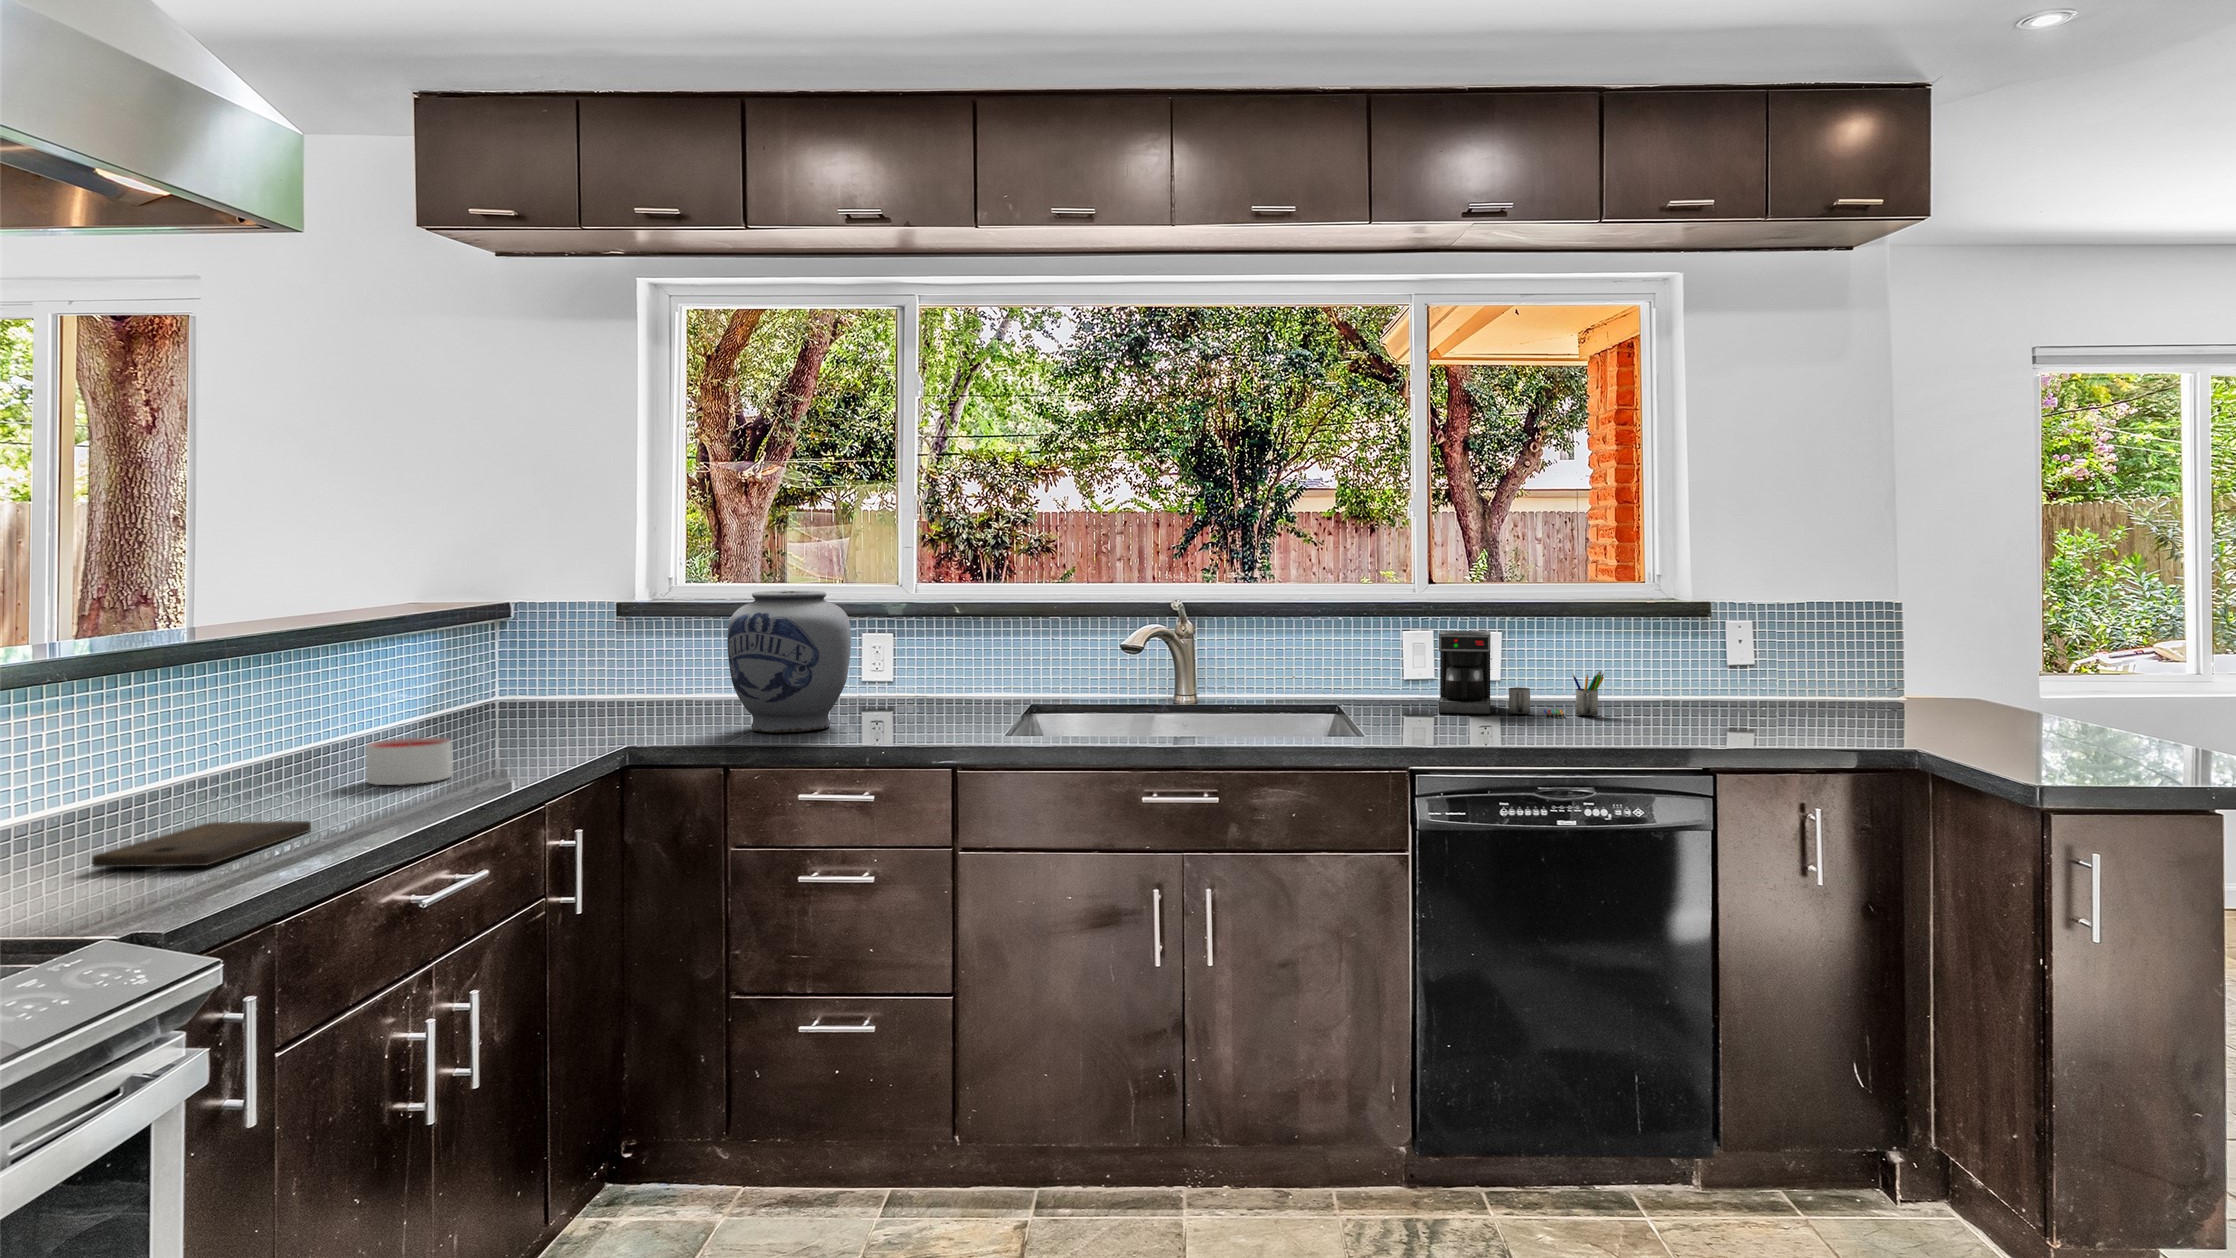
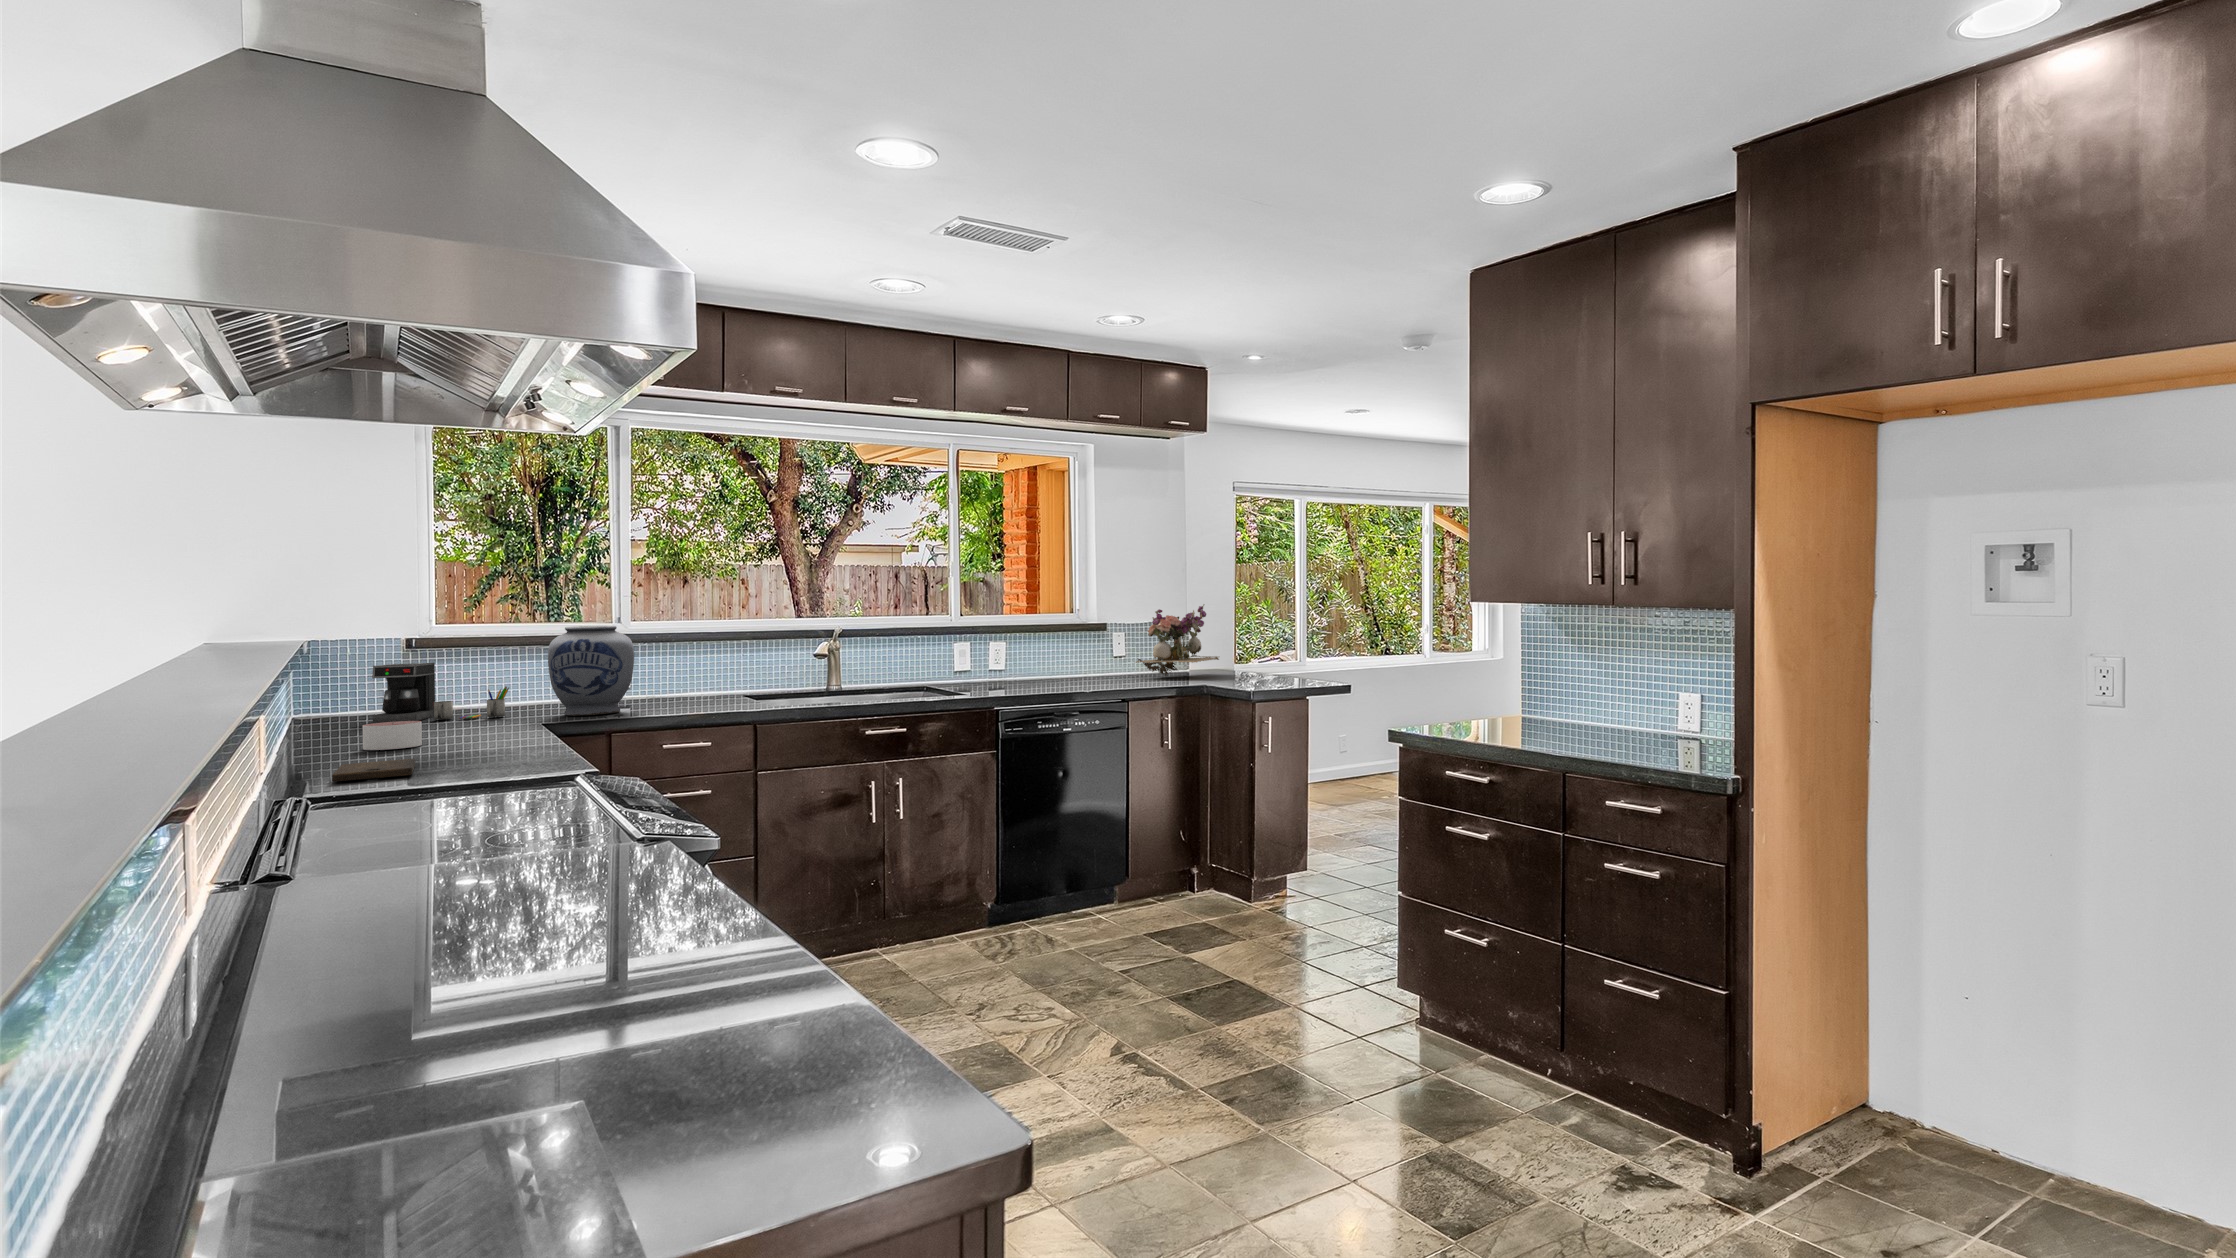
flower arrangement: none [1755,575,1960,726] -> present [1136,604,1219,676]
coffee maker: present [1439,631,1604,716] -> present [372,663,509,723]

